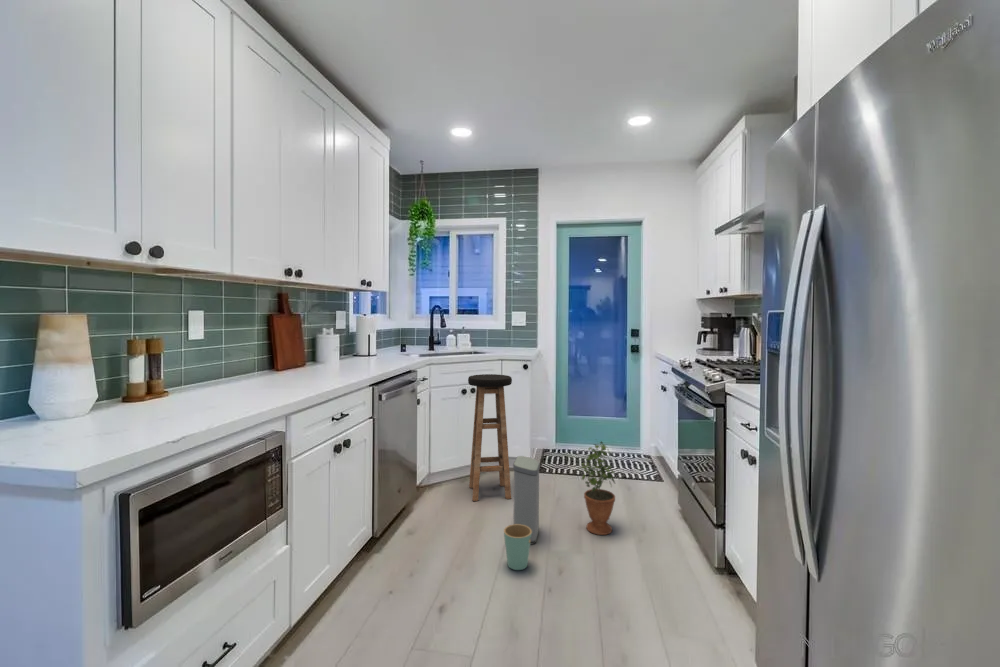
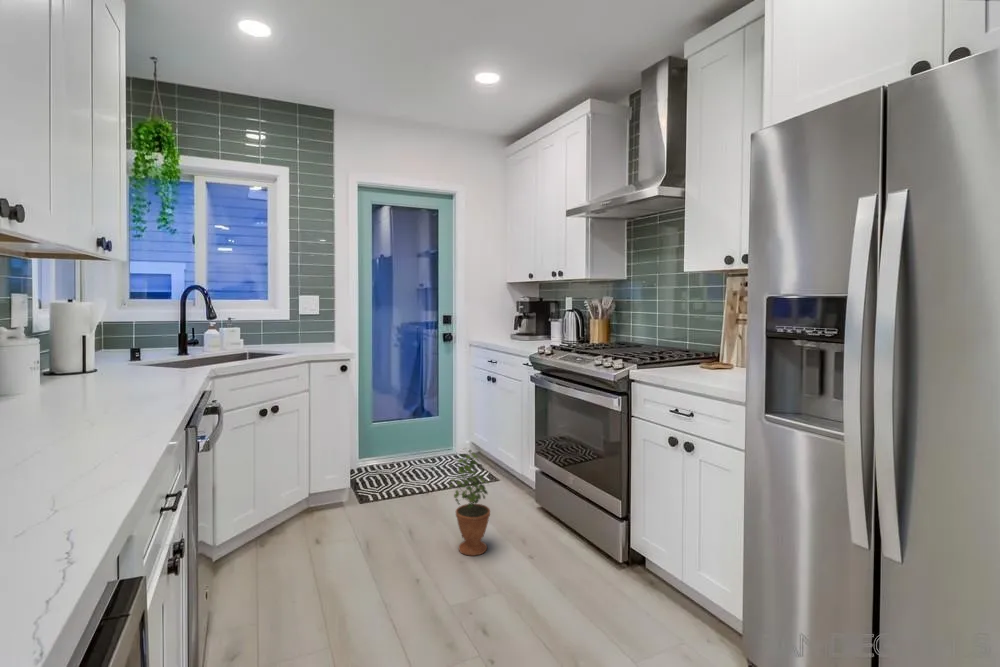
bar stool: present [468,374,512,501] -> none [280,384,350,559]
trash can: present [504,456,540,570] -> none [383,485,433,628]

